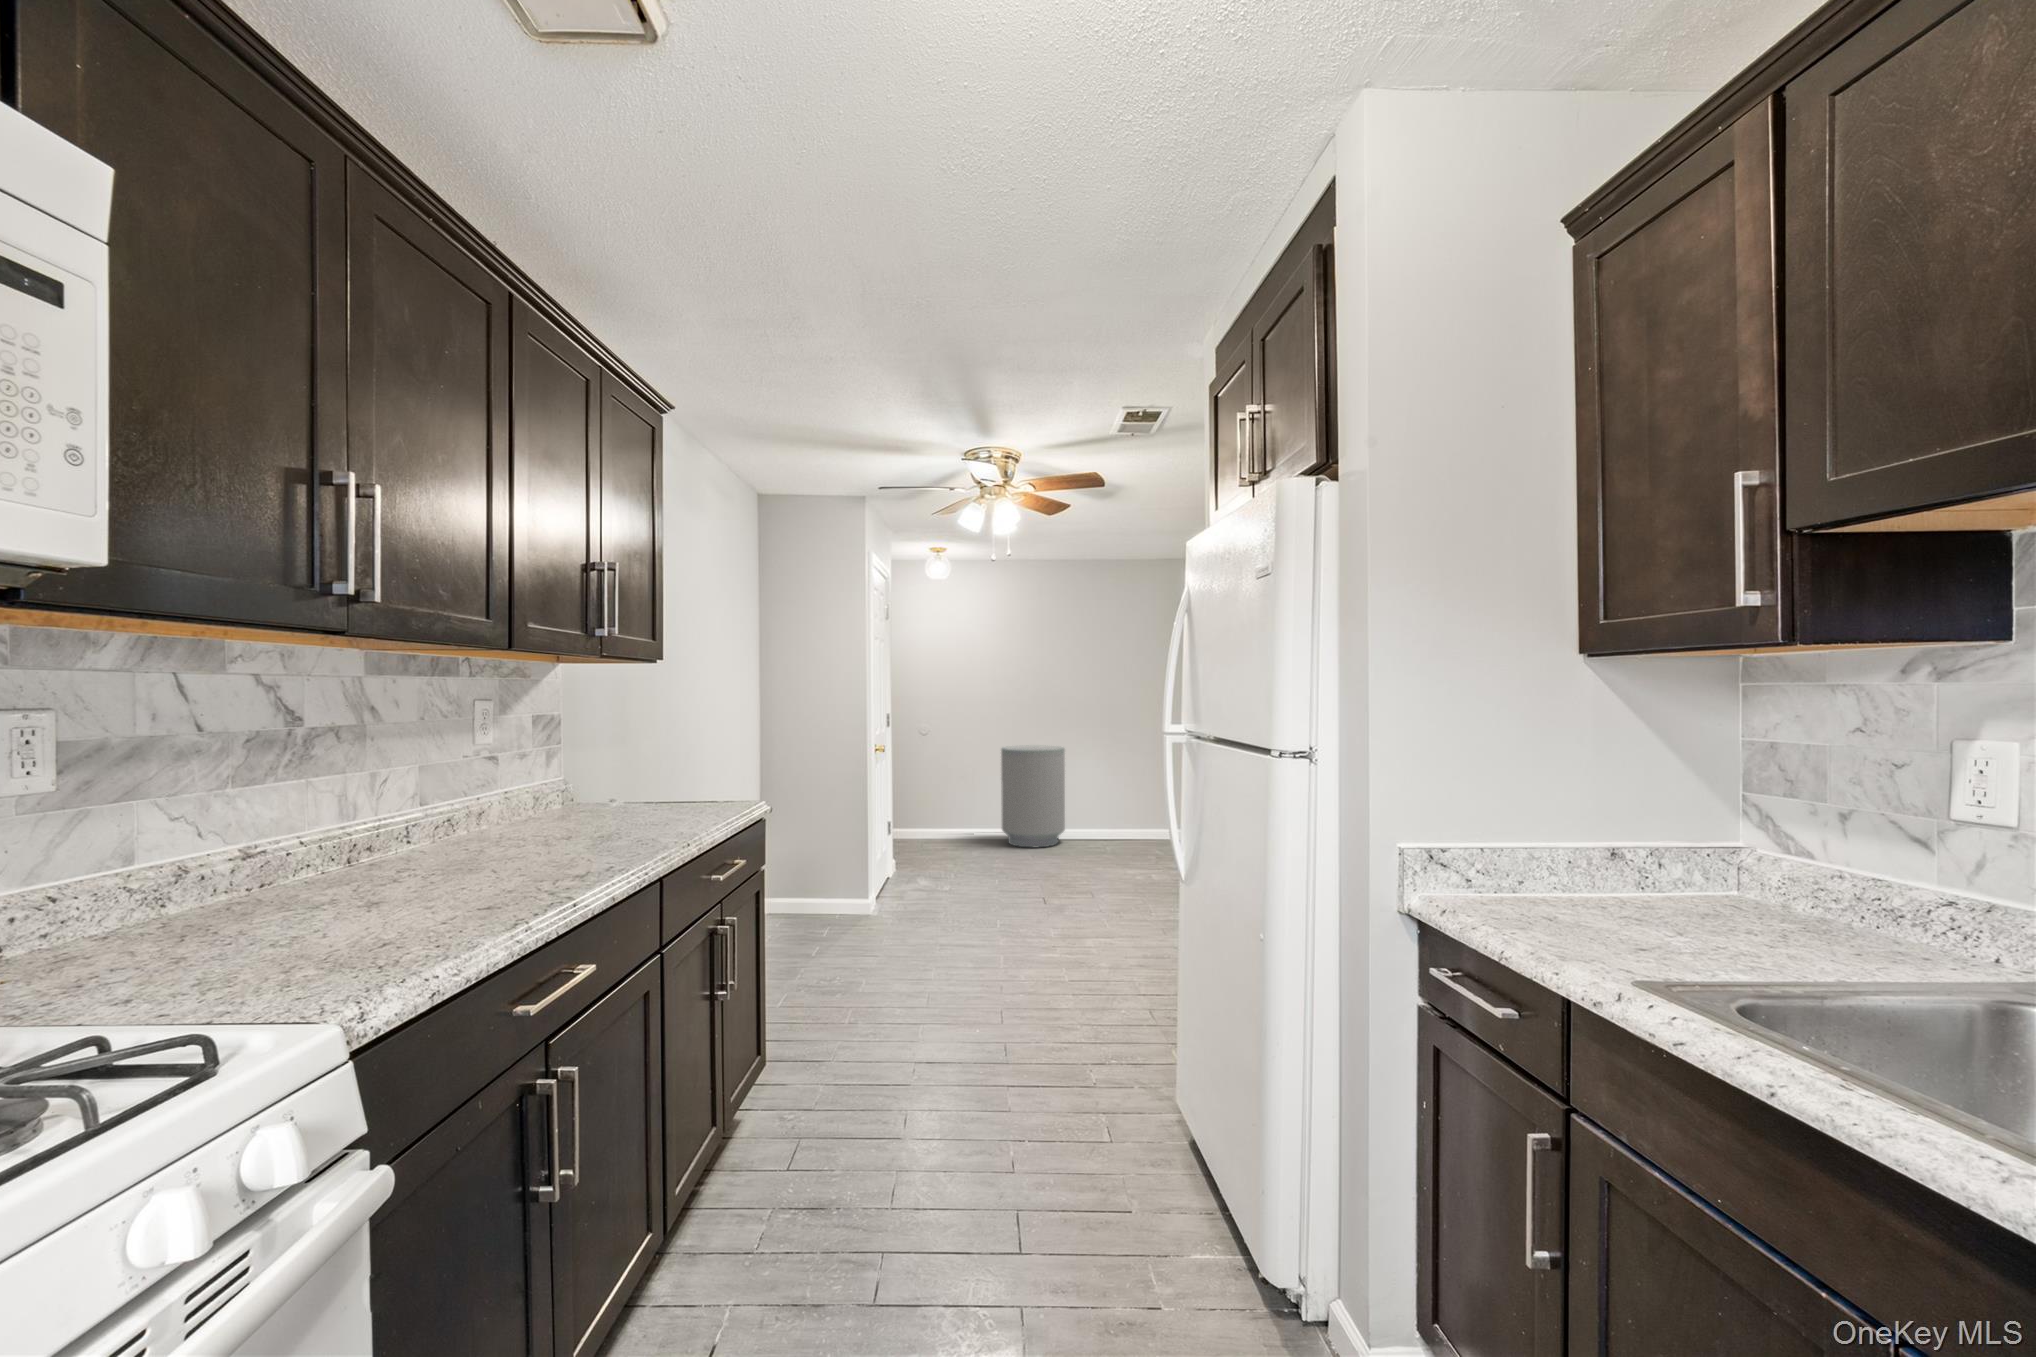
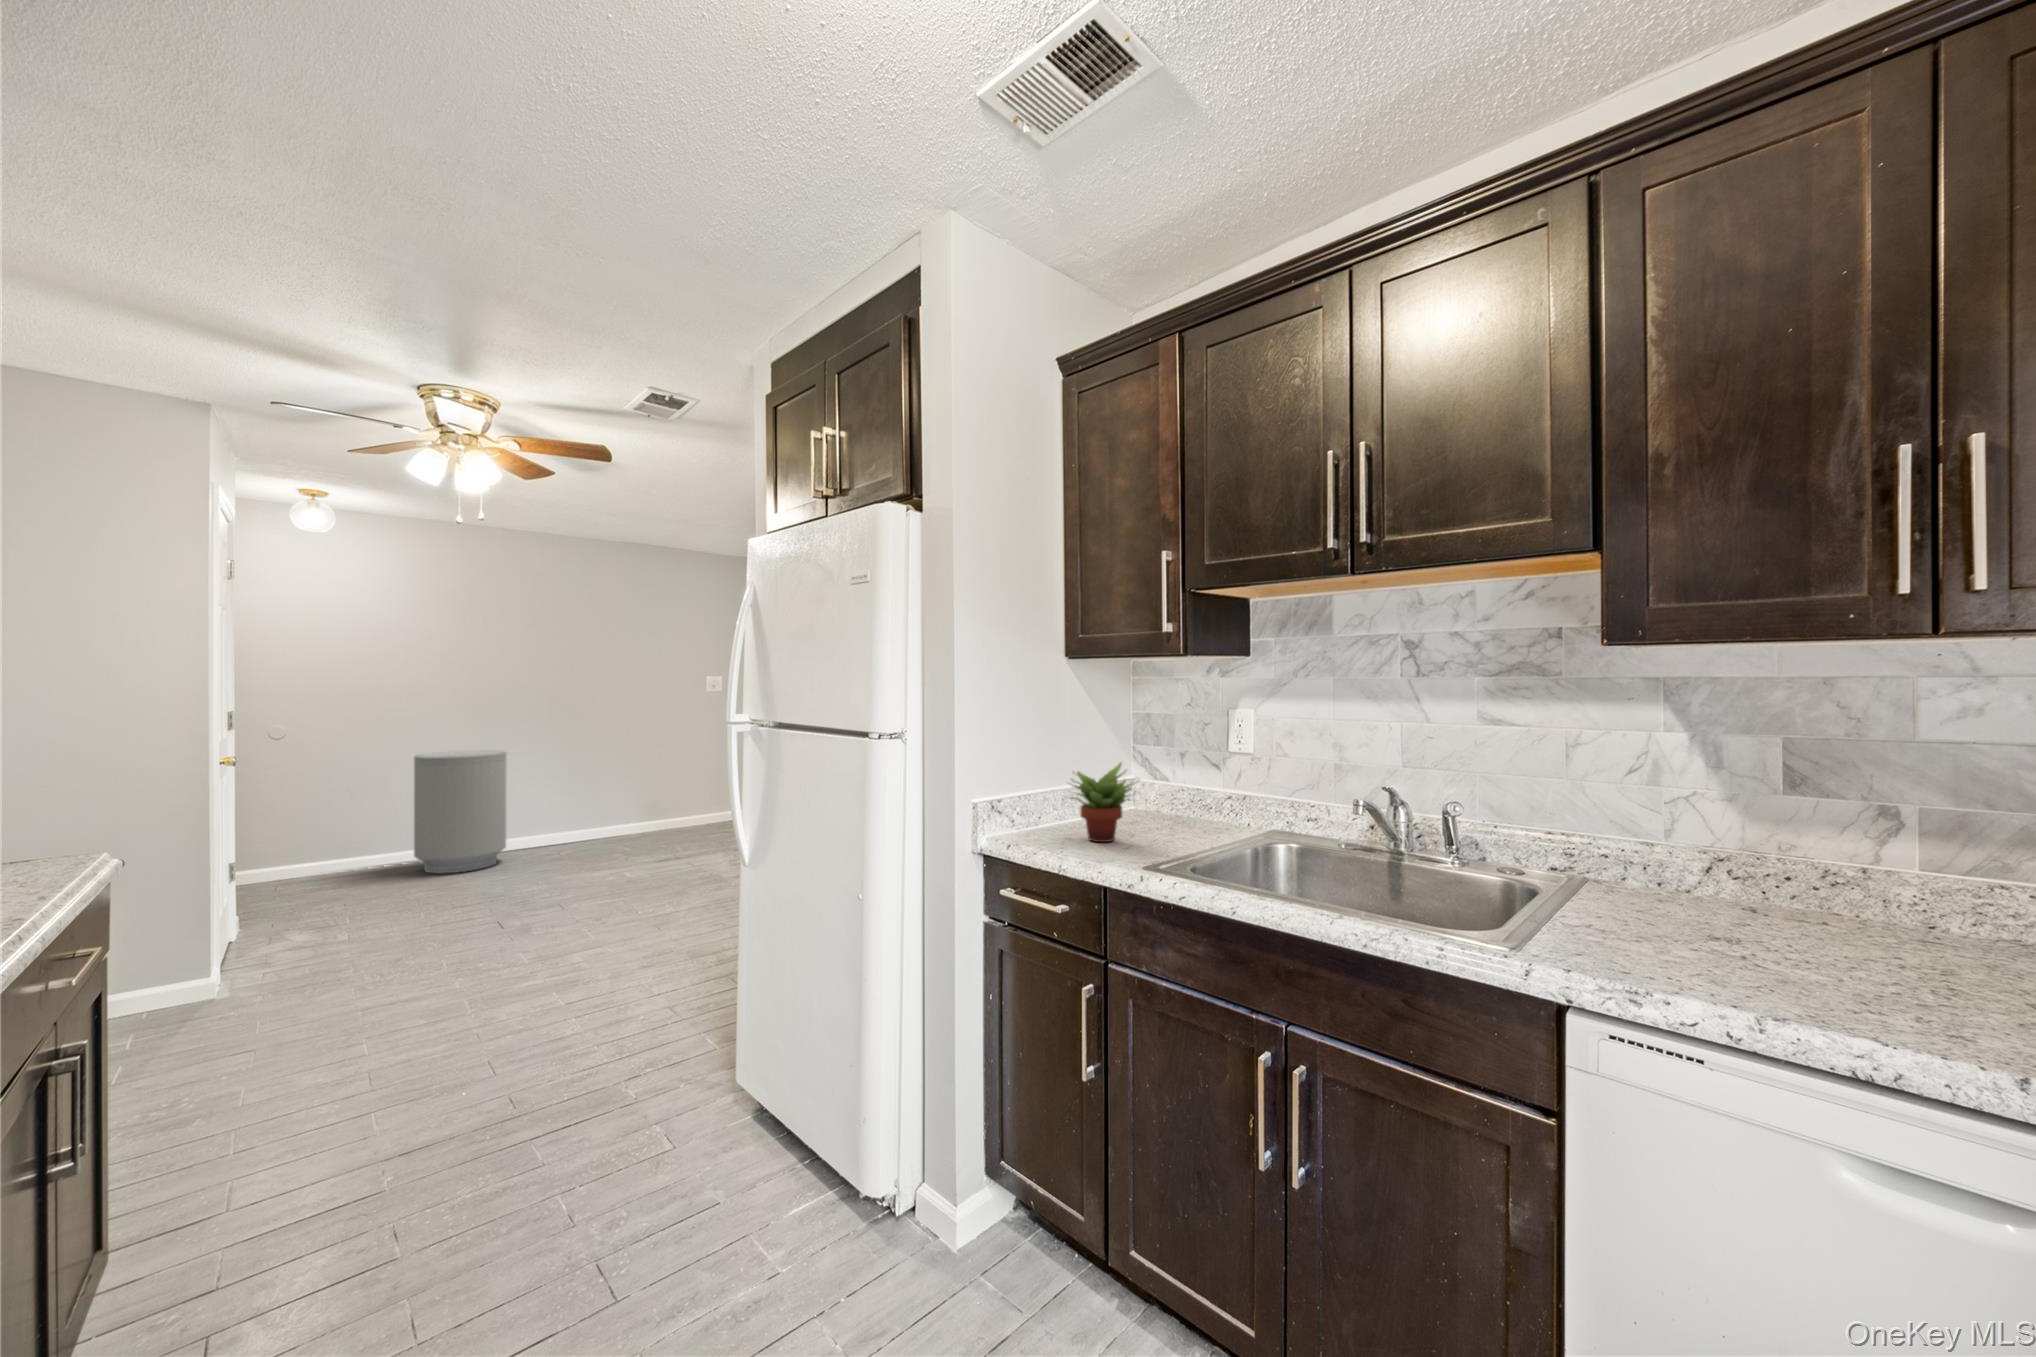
succulent plant: none [1533,813,1670,930] -> present [1069,763,1138,842]

